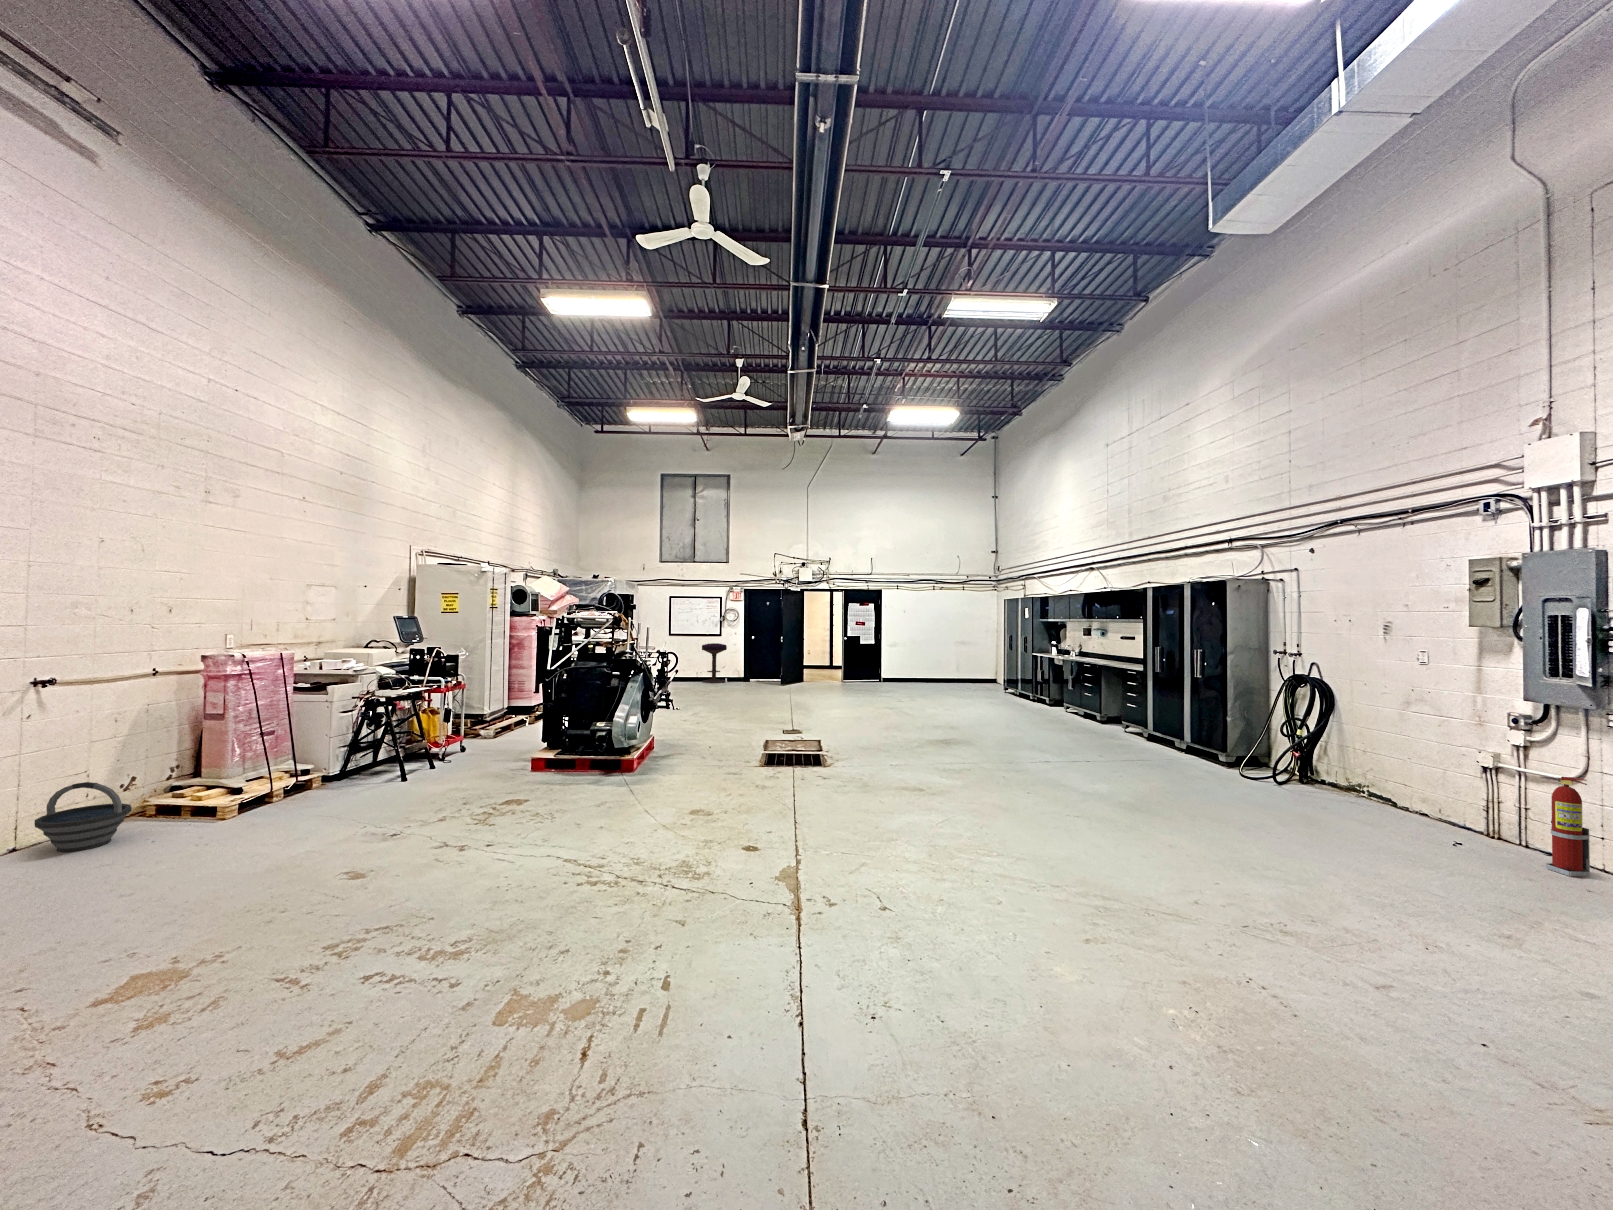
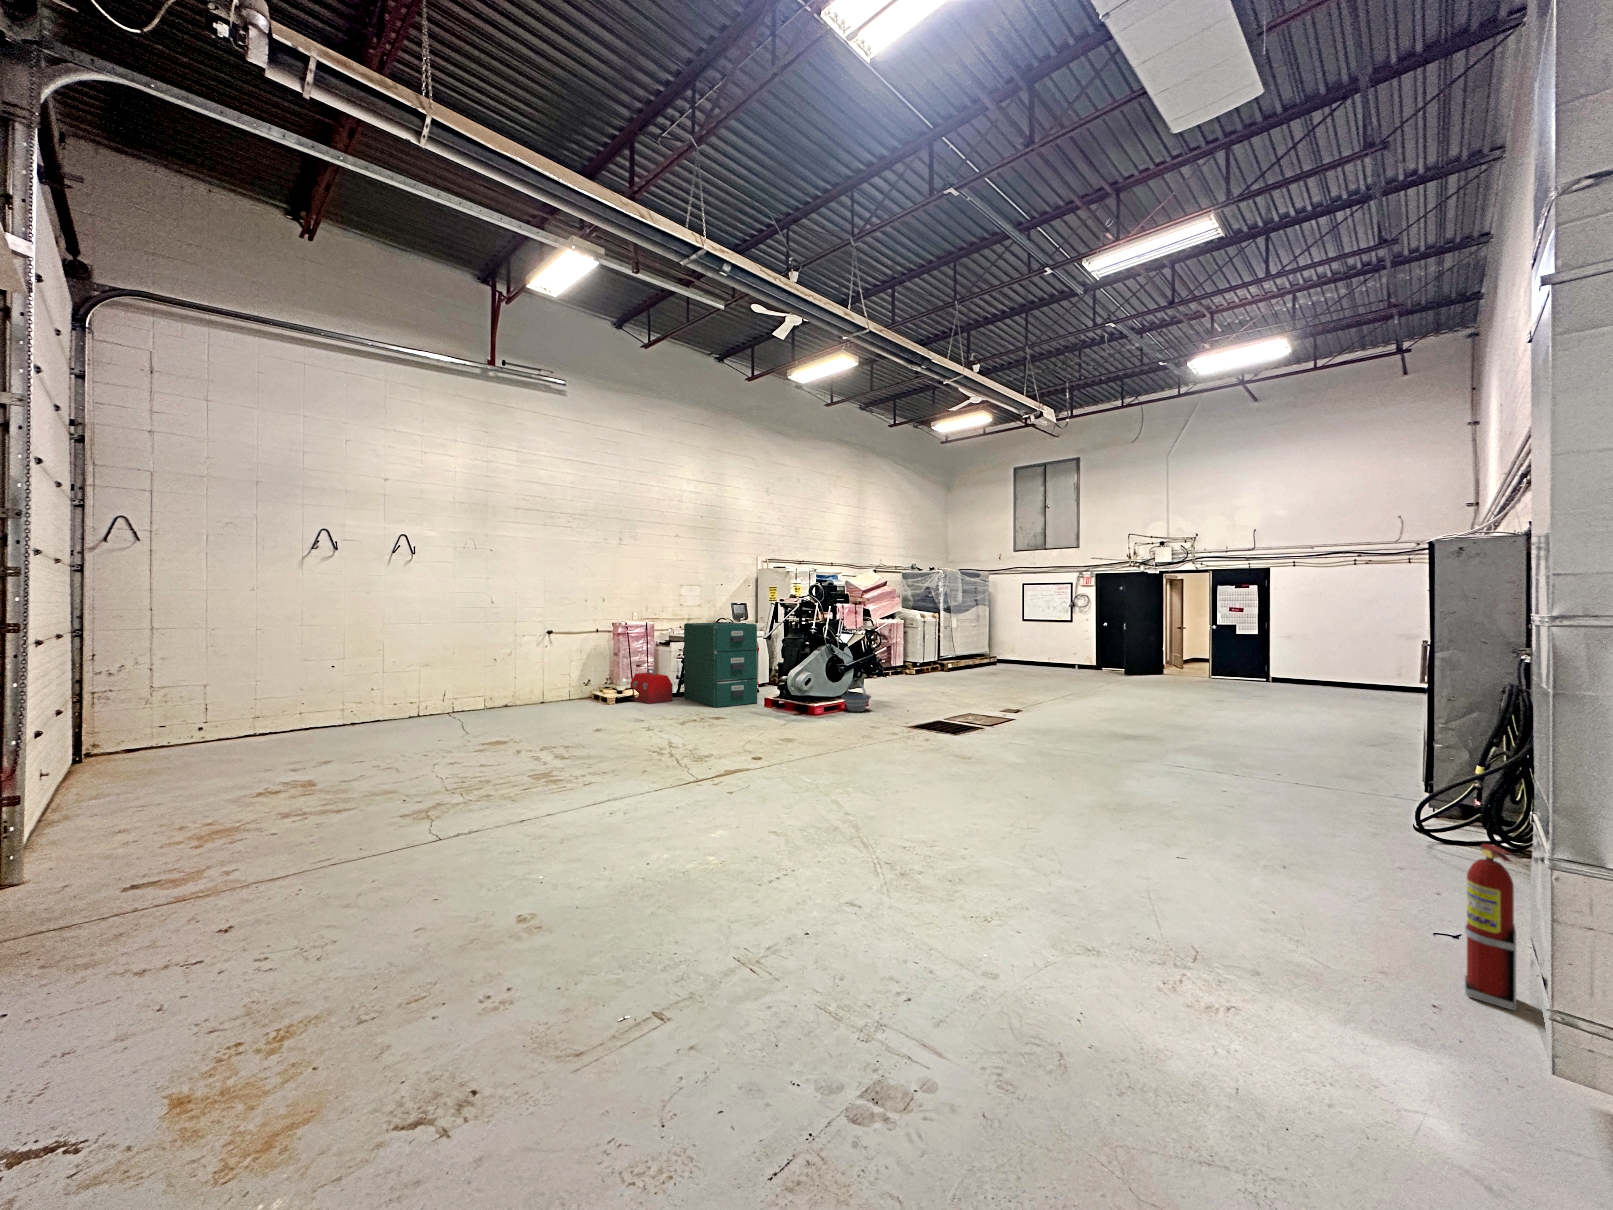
stool: present [702,643,727,683] -> none [1047,629,1073,668]
filing cabinet: none [374,647,529,786] -> present [684,622,757,707]
toolbox: none [258,736,366,802] -> present [630,668,673,704]
bucket: present [34,782,132,852] -> present [842,682,871,712]

